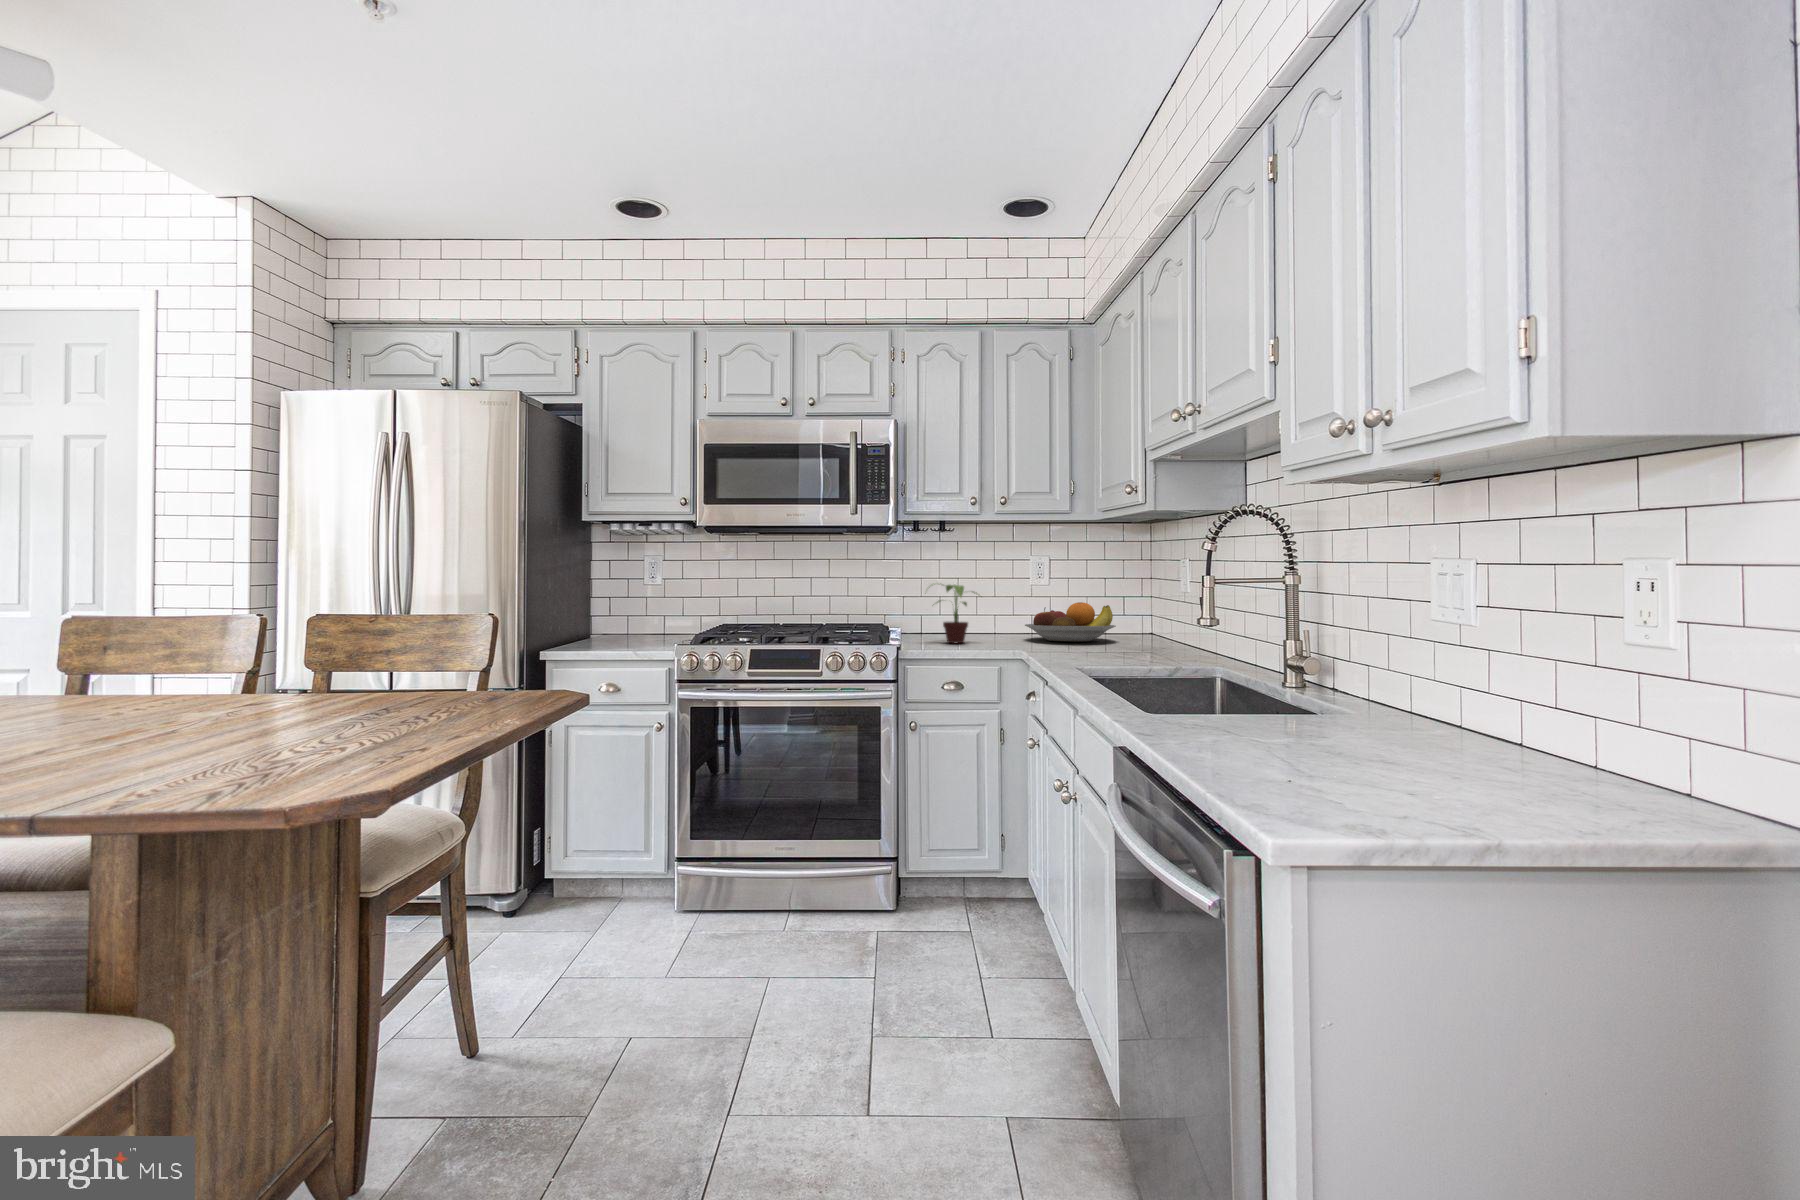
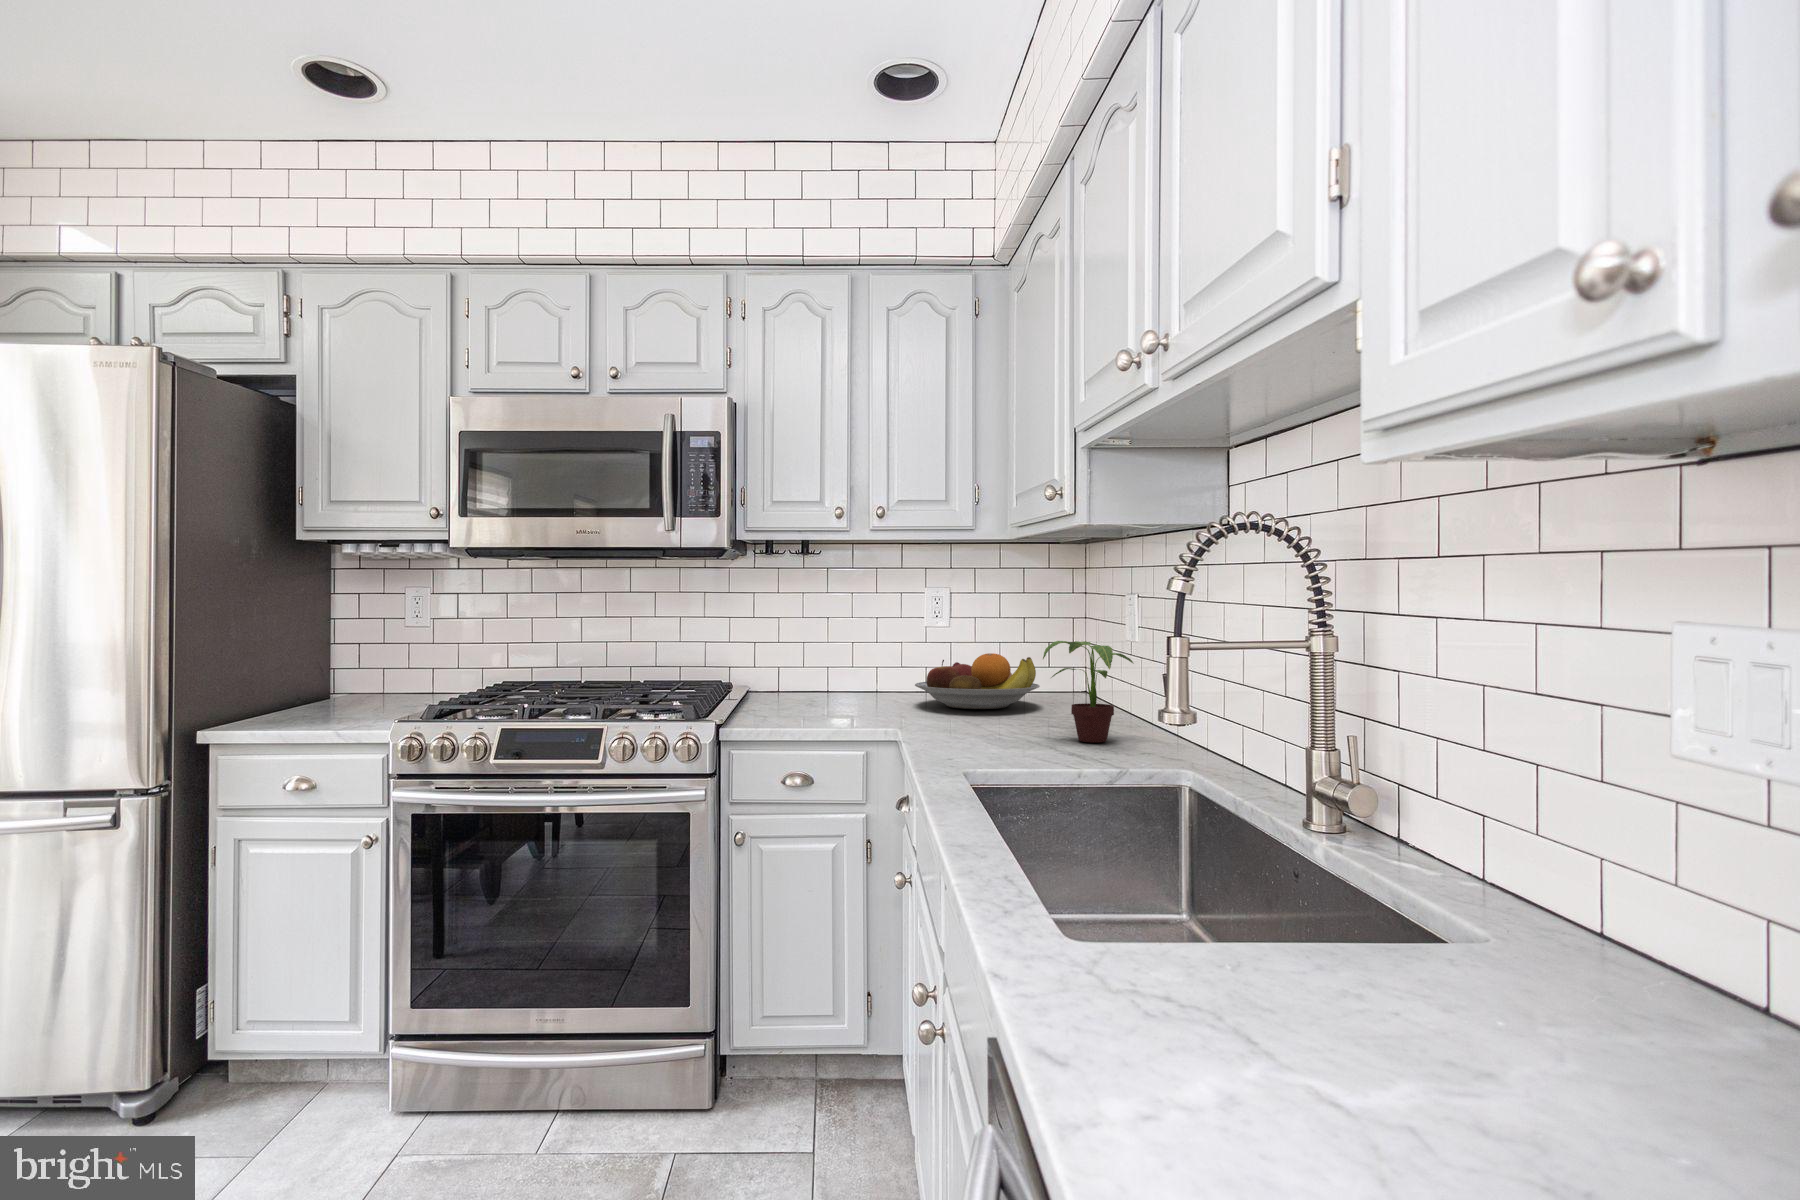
potted plant: present [937,585,975,643] -> present [1043,641,1133,742]

